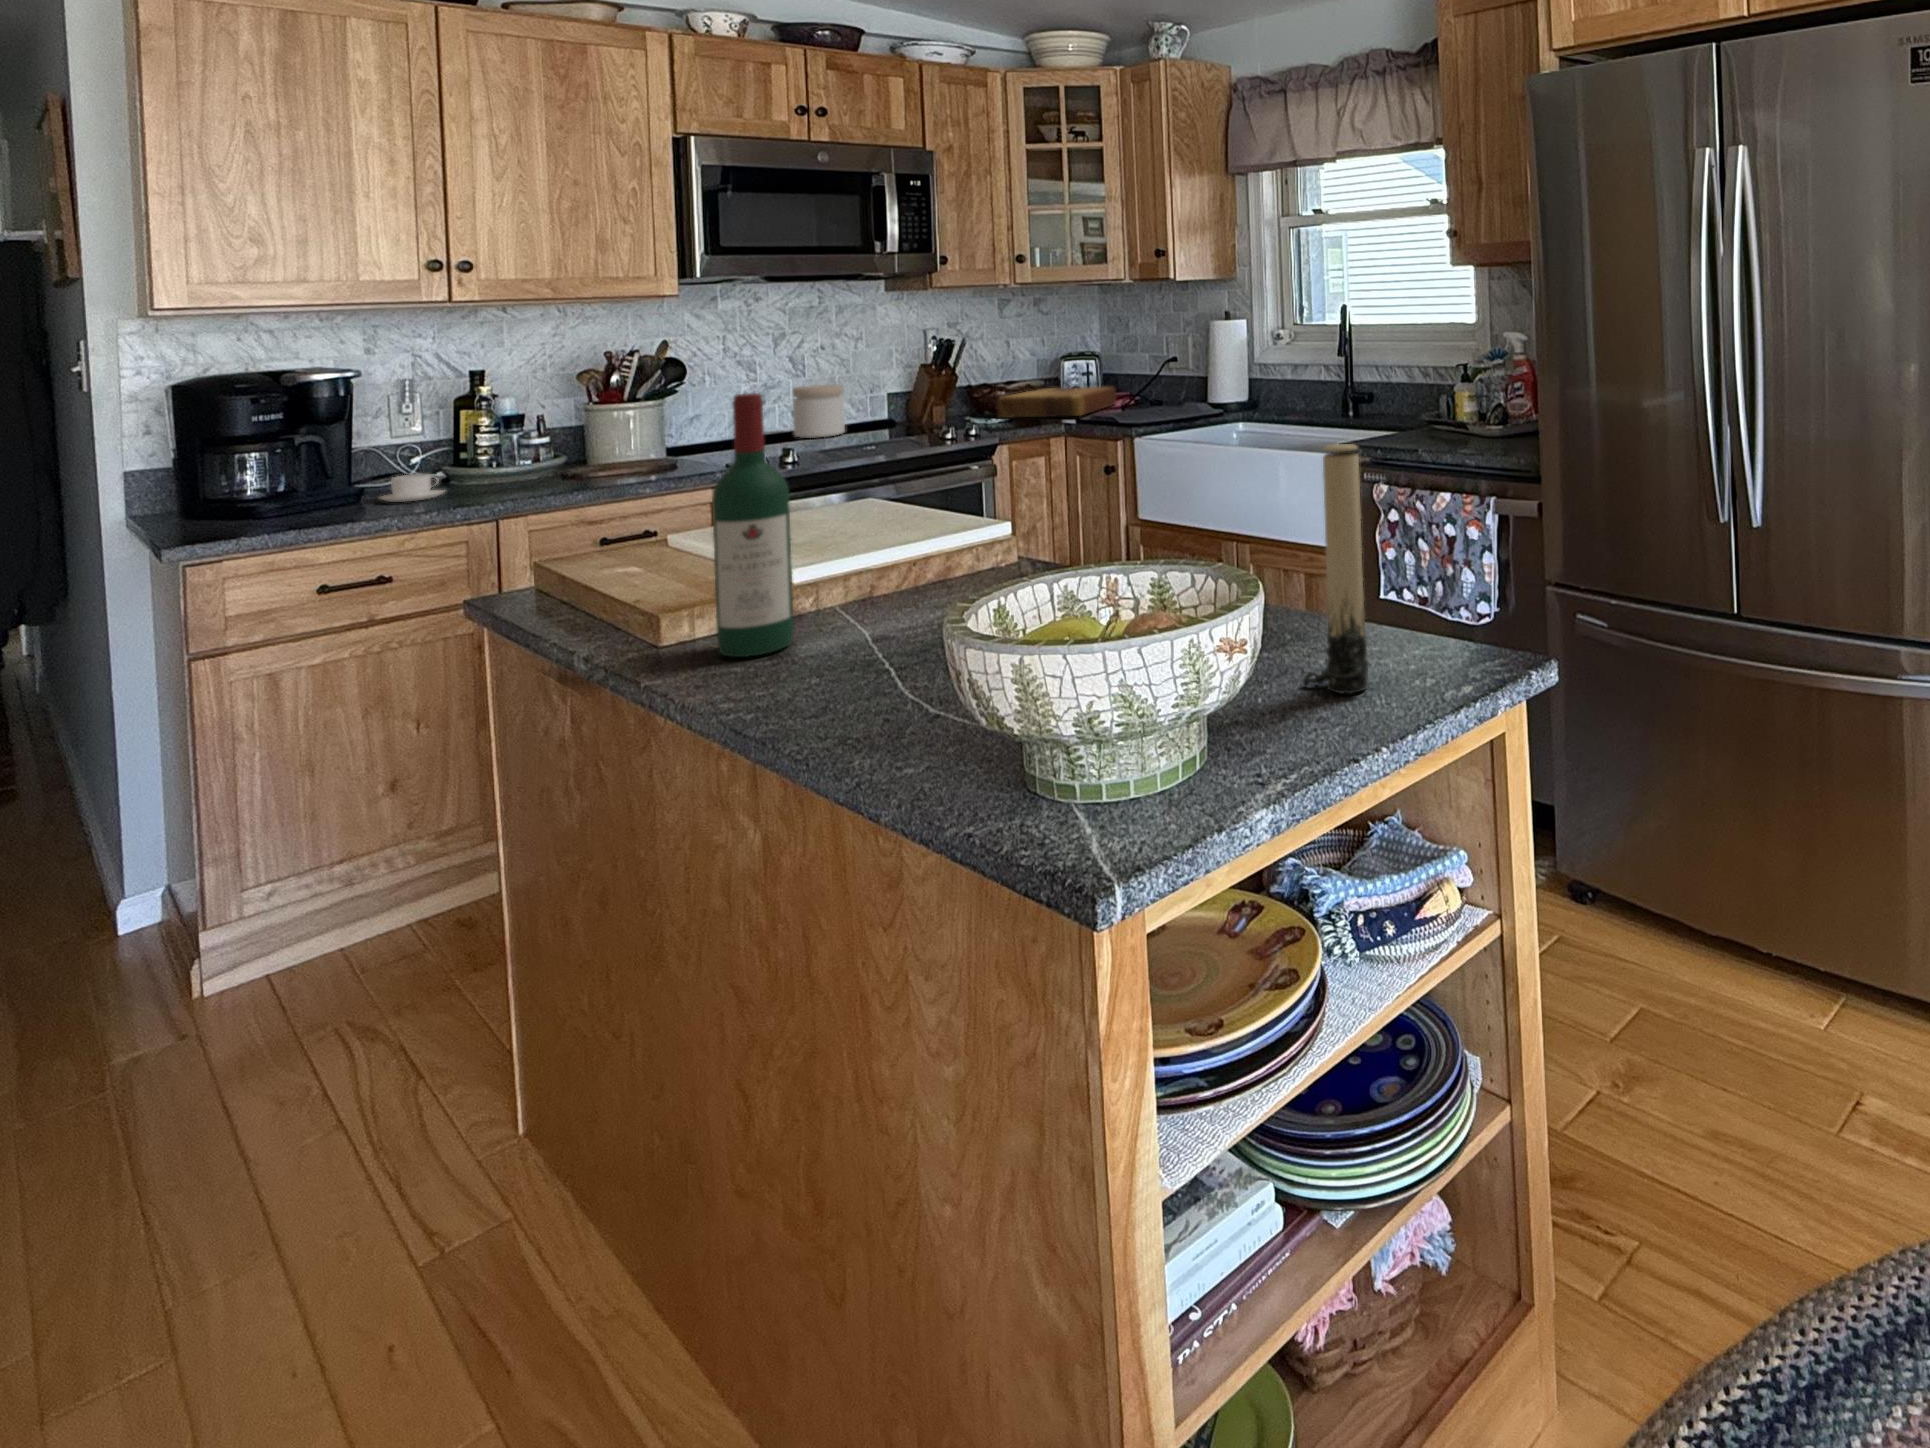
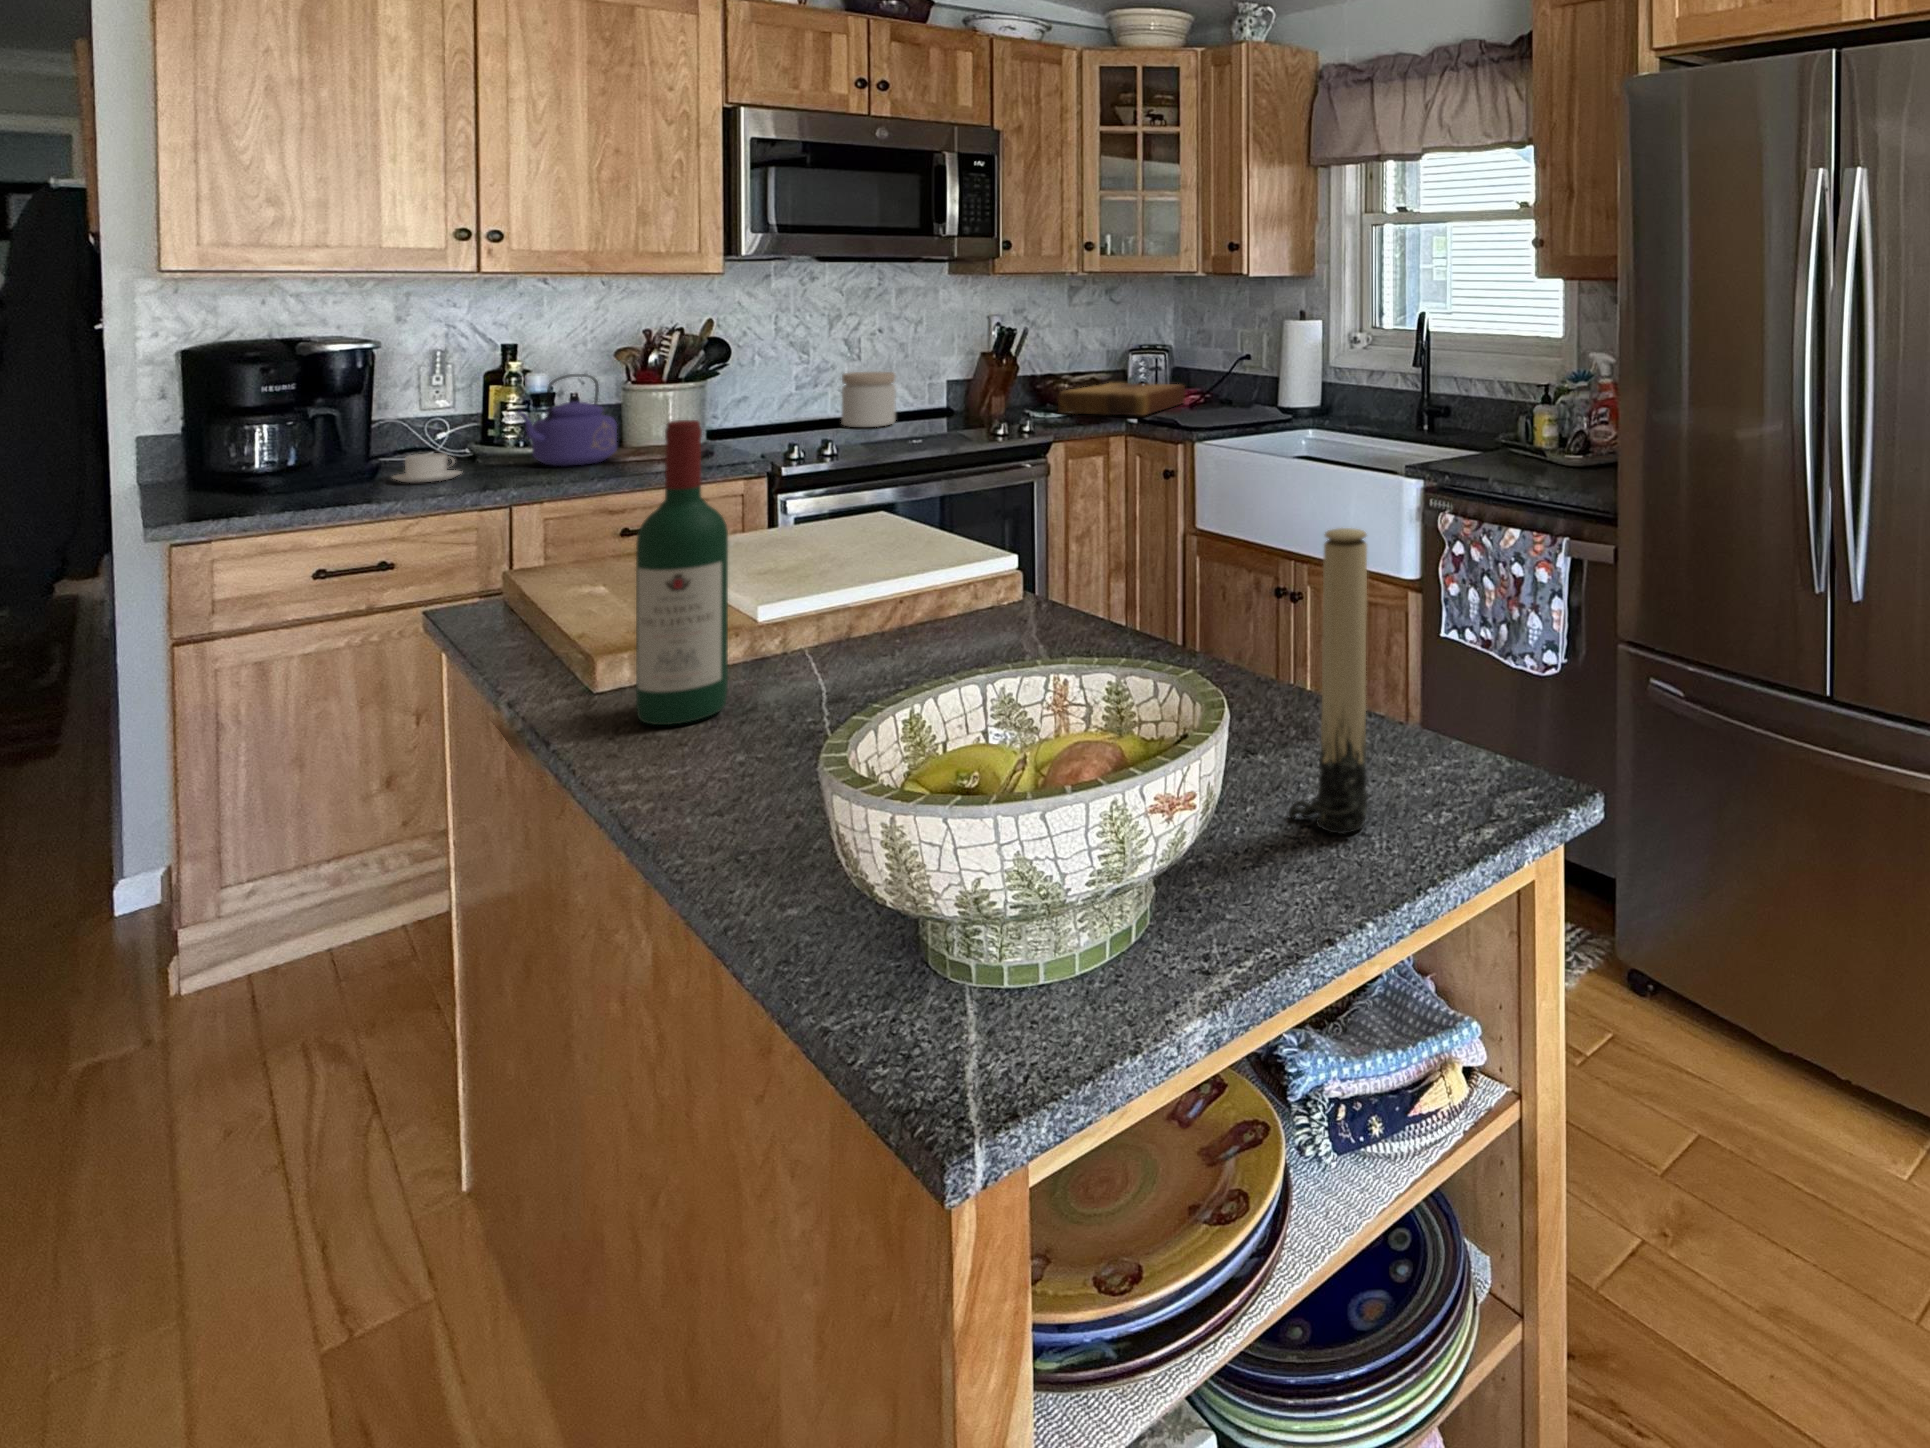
kettle: none [493,395,588,482] -> present [516,374,617,466]

